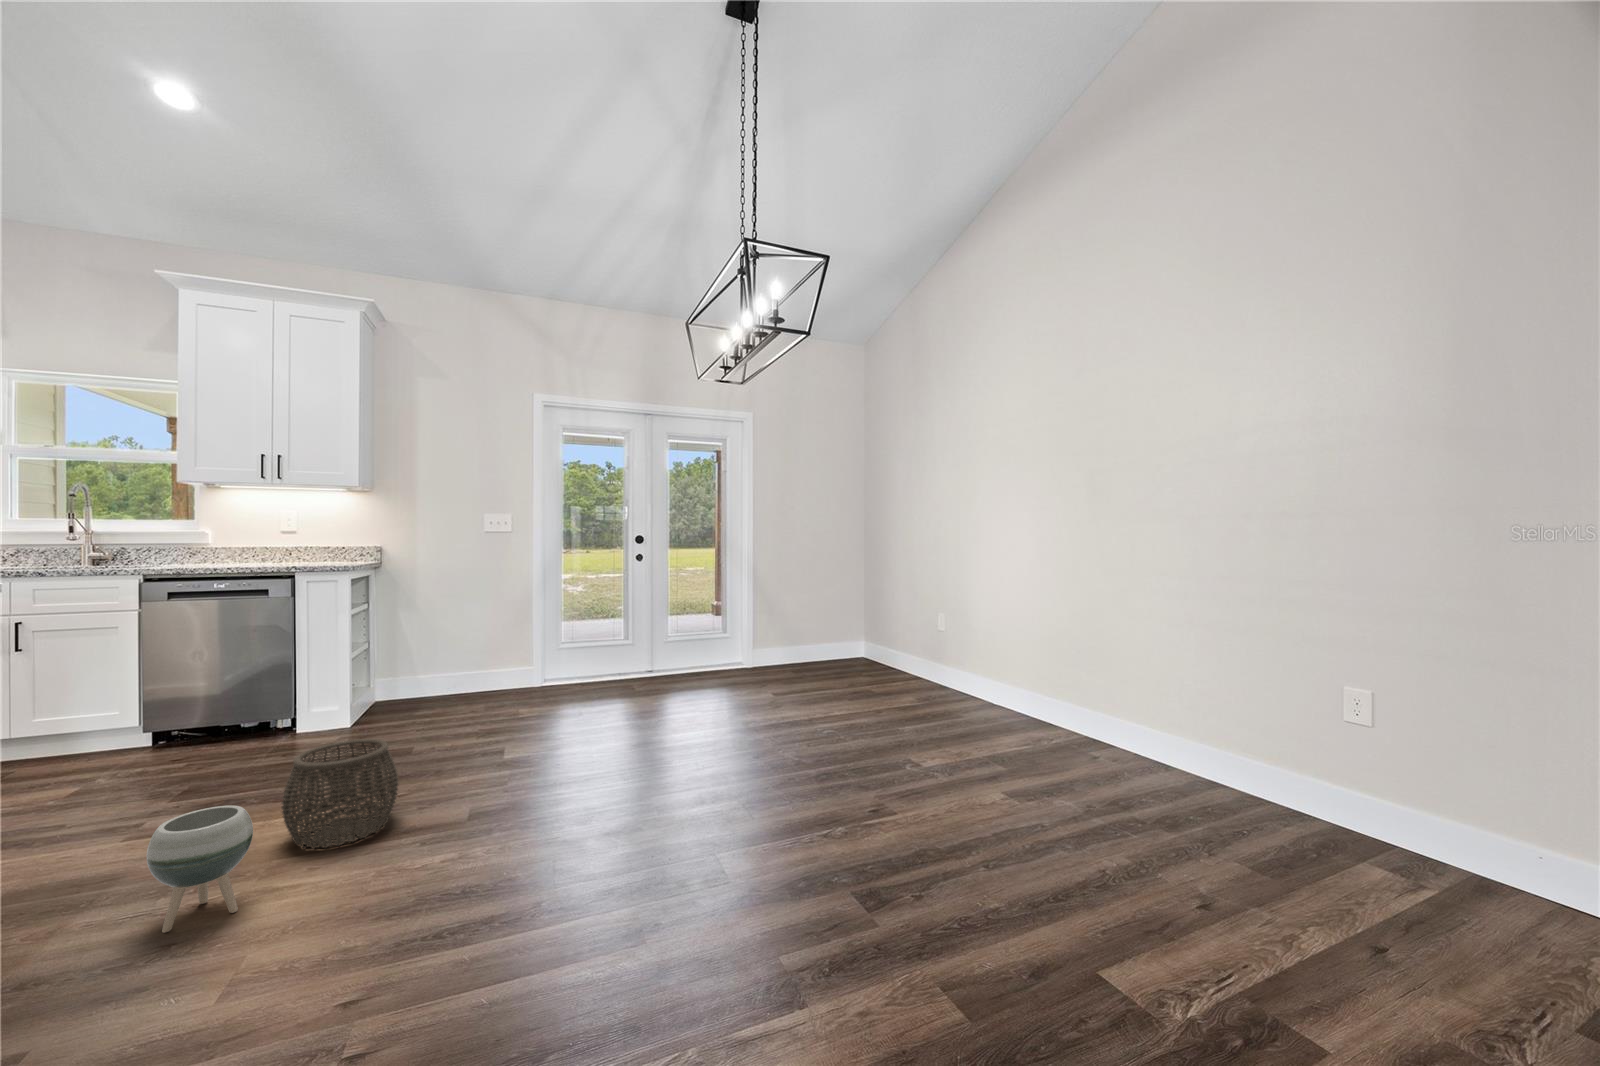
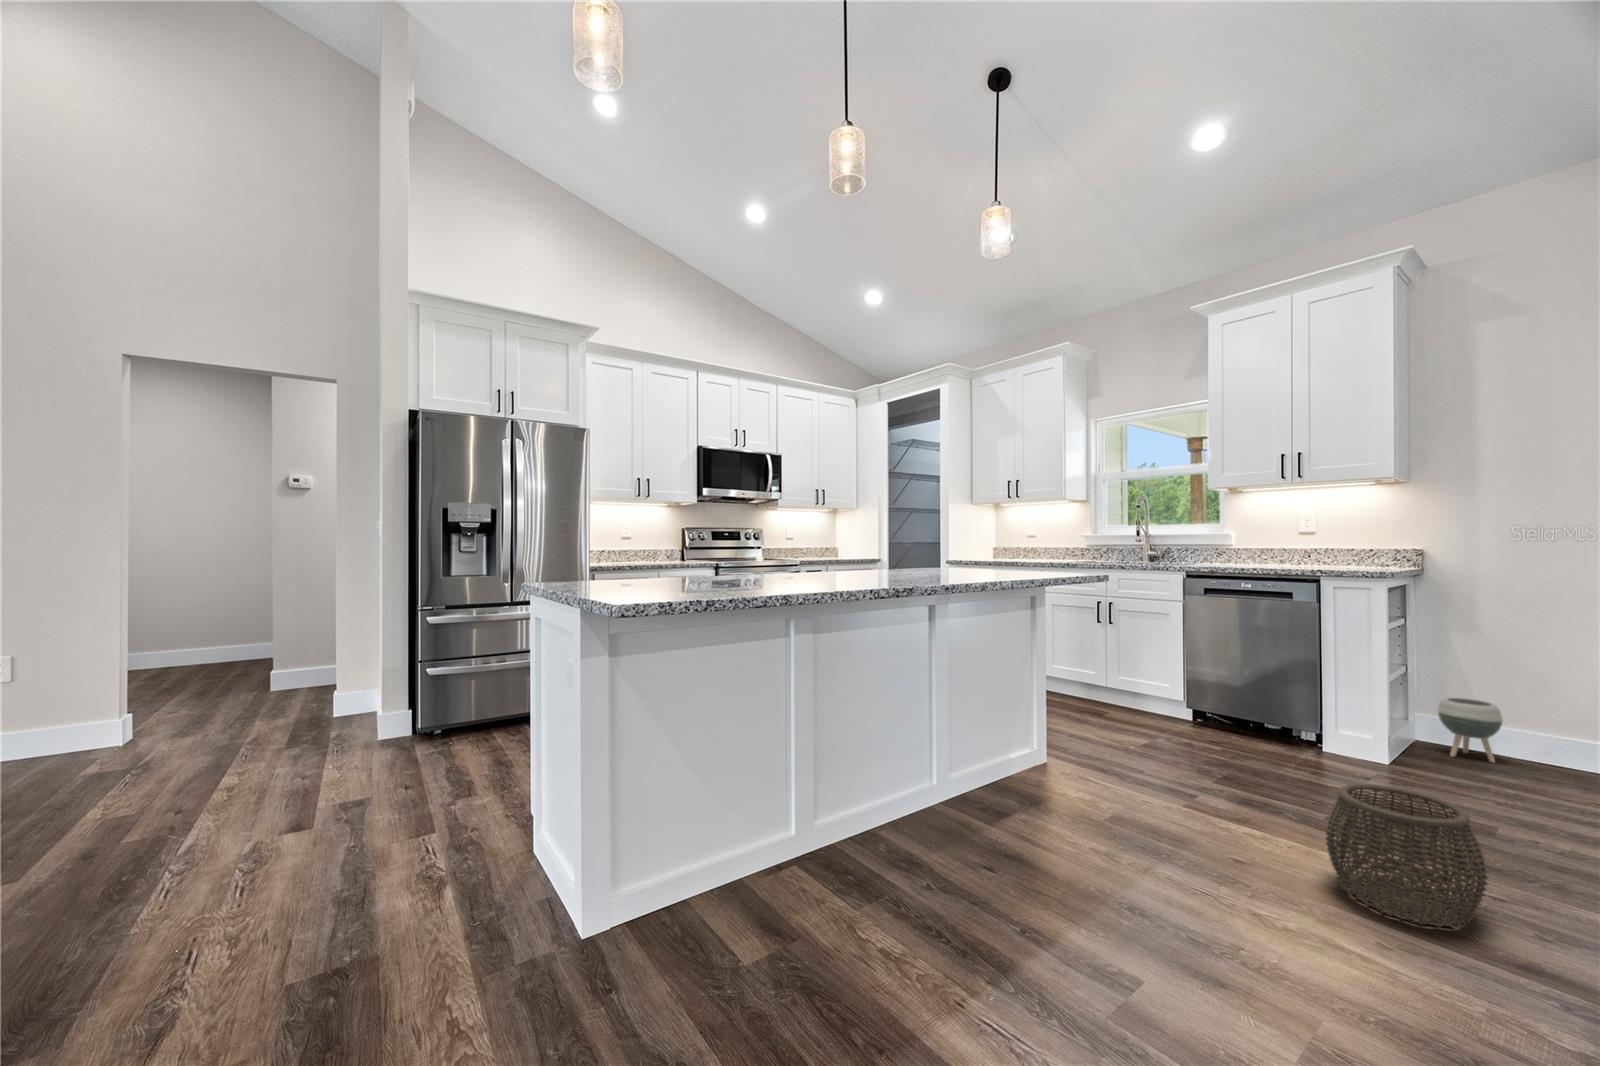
planter: present [147,805,253,933] -> present [1438,697,1502,763]

